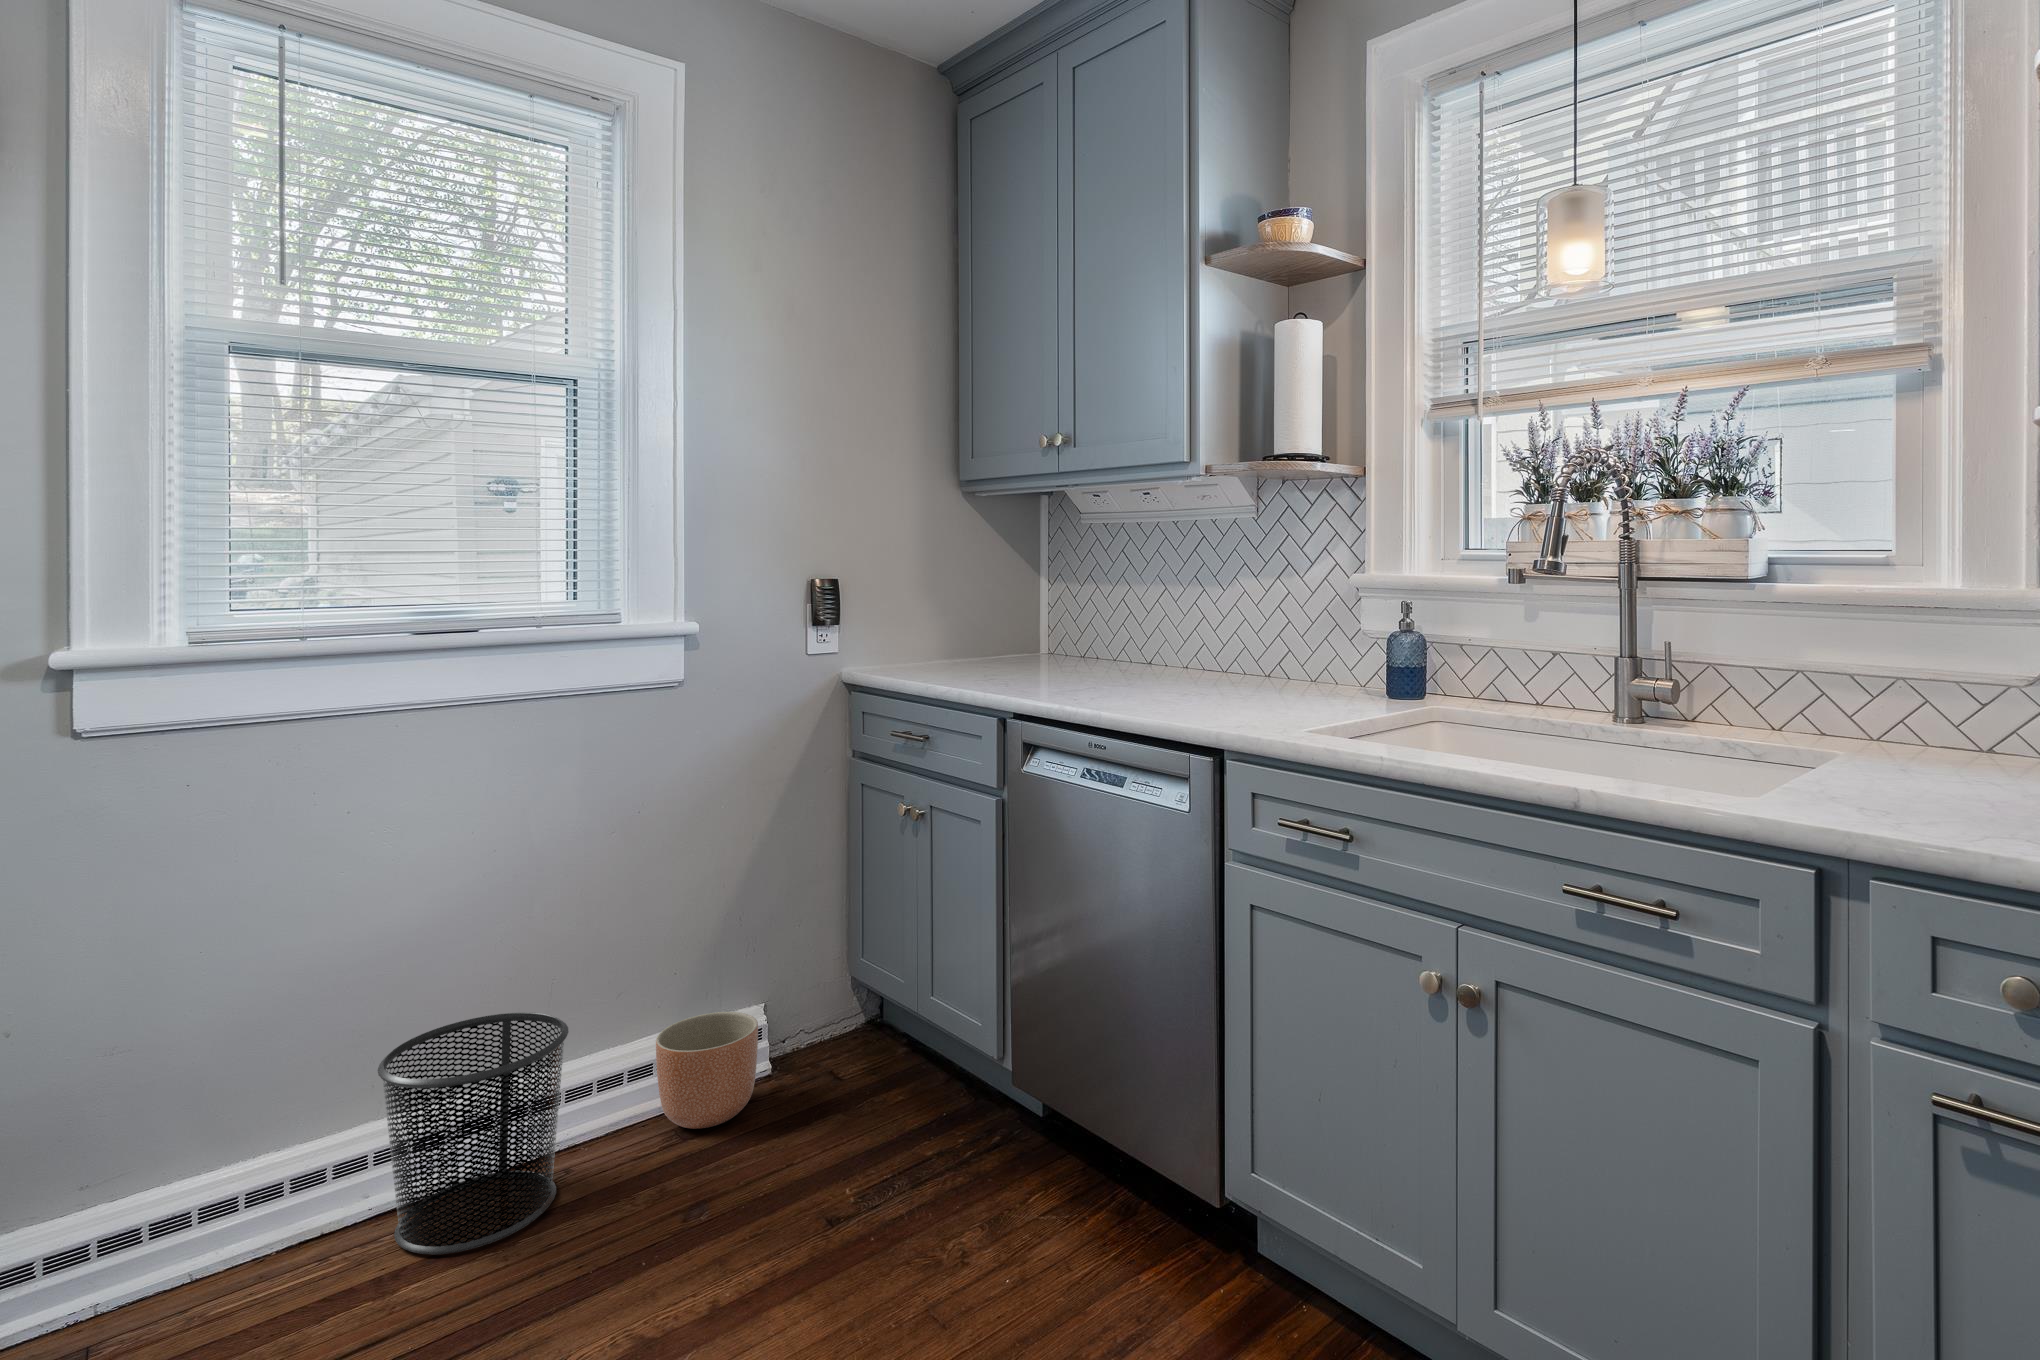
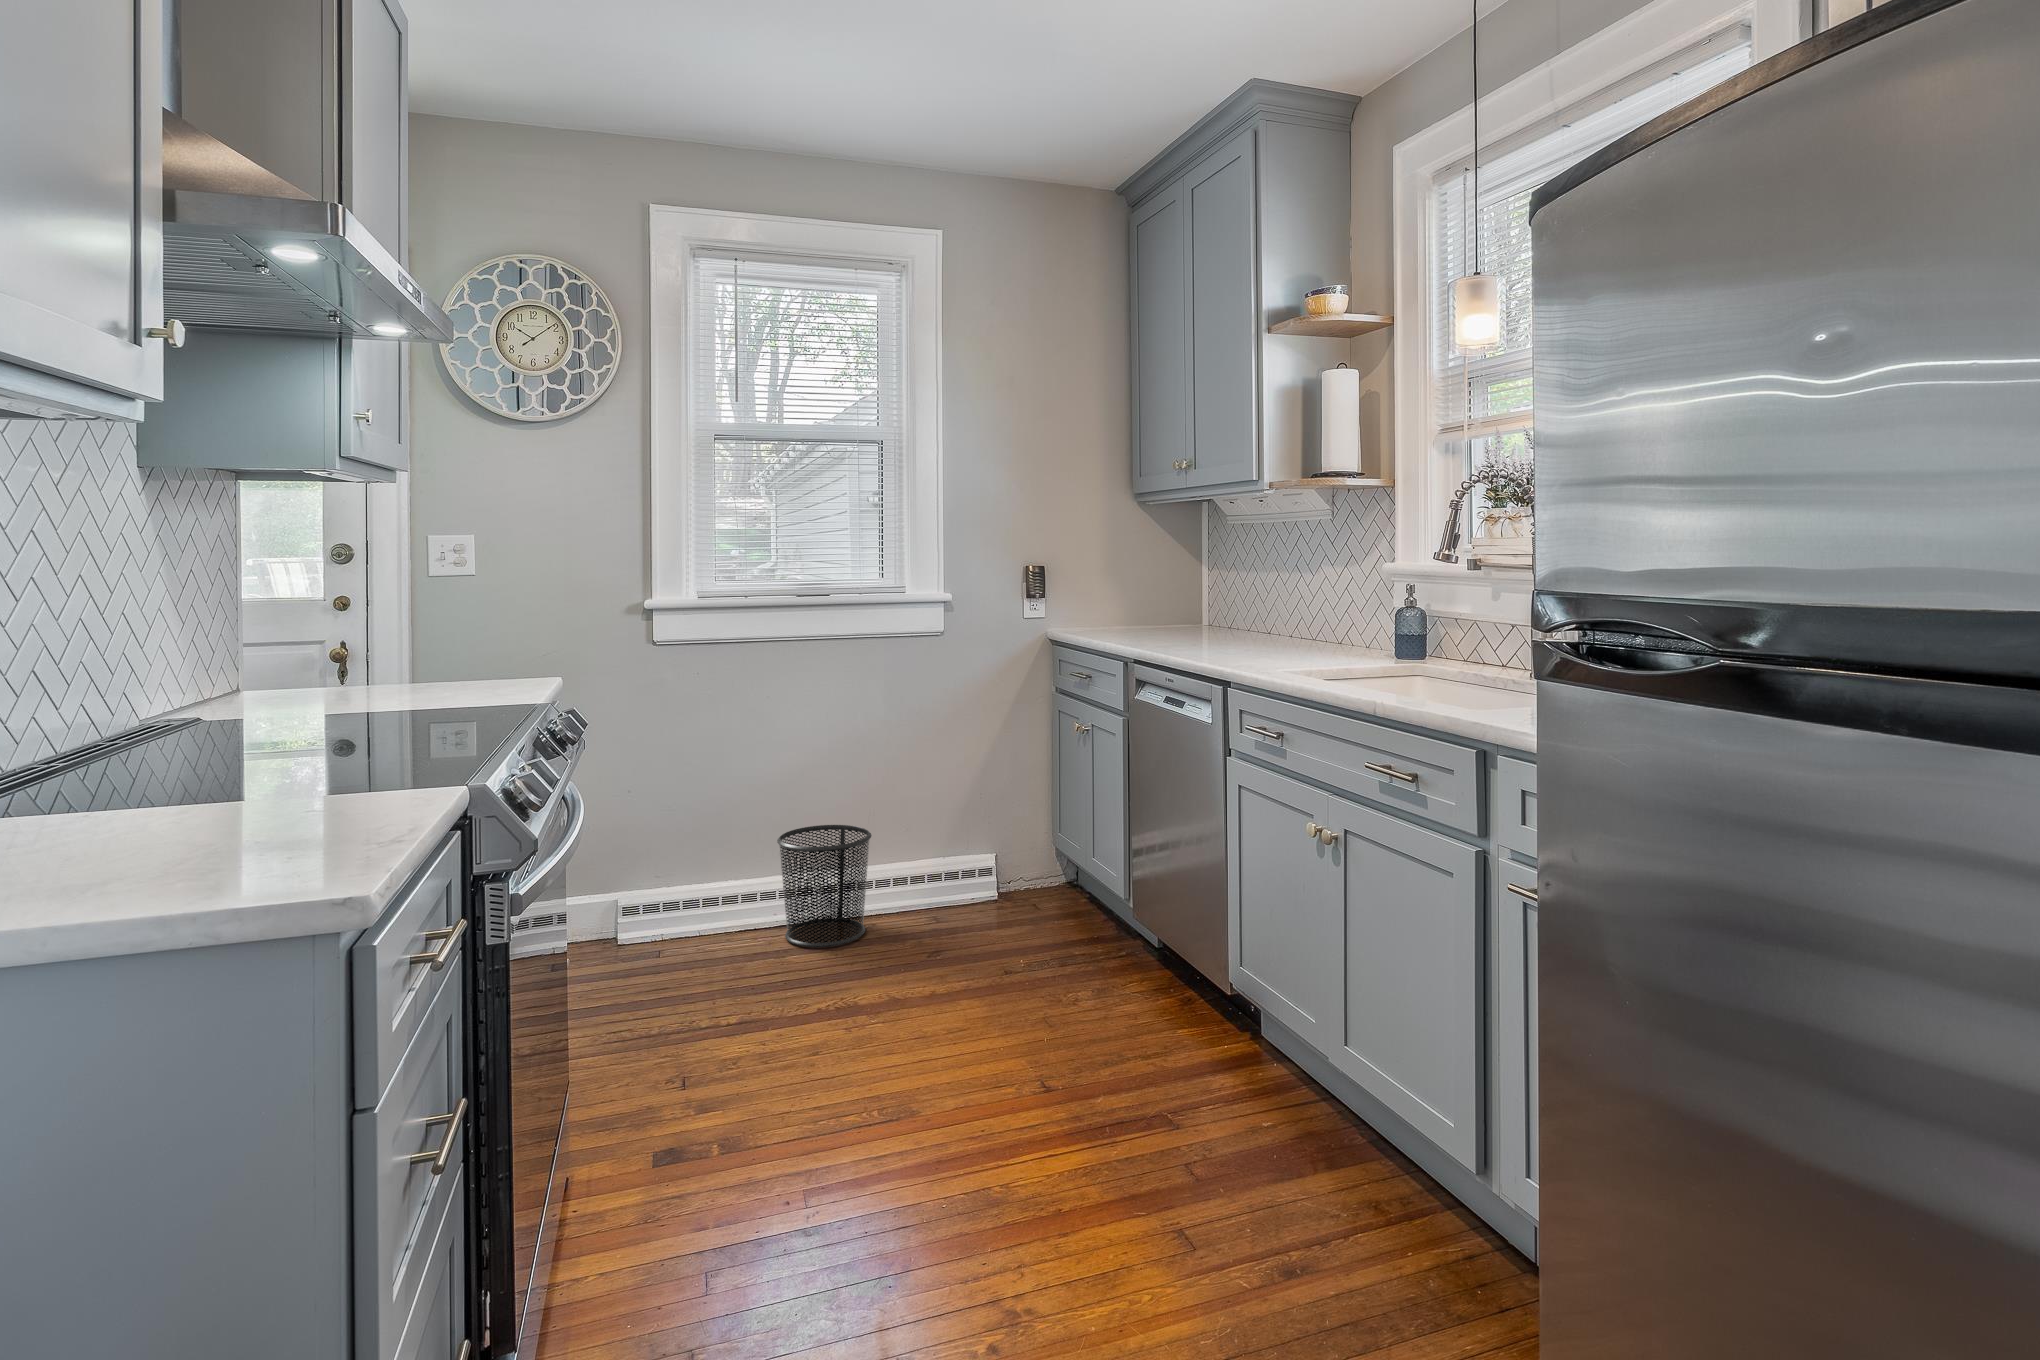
planter: present [656,1012,758,1129] -> none [924,850,984,917]

